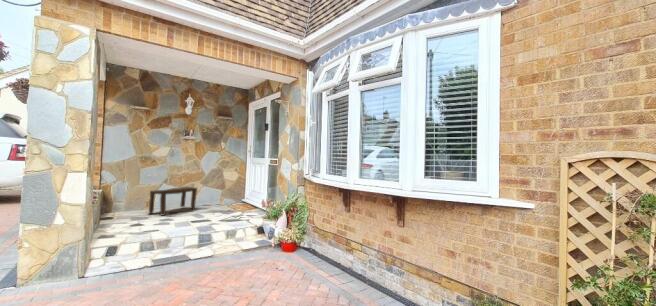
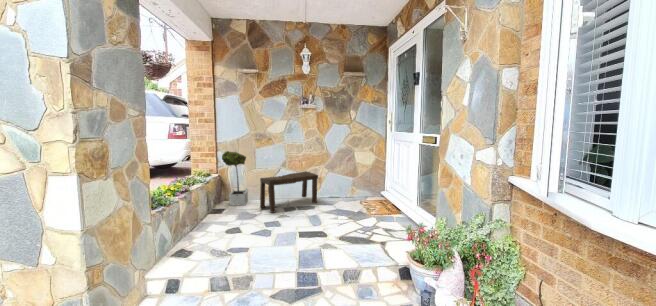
potted tree: none [113,169,136,215] -> present [222,151,248,206]

